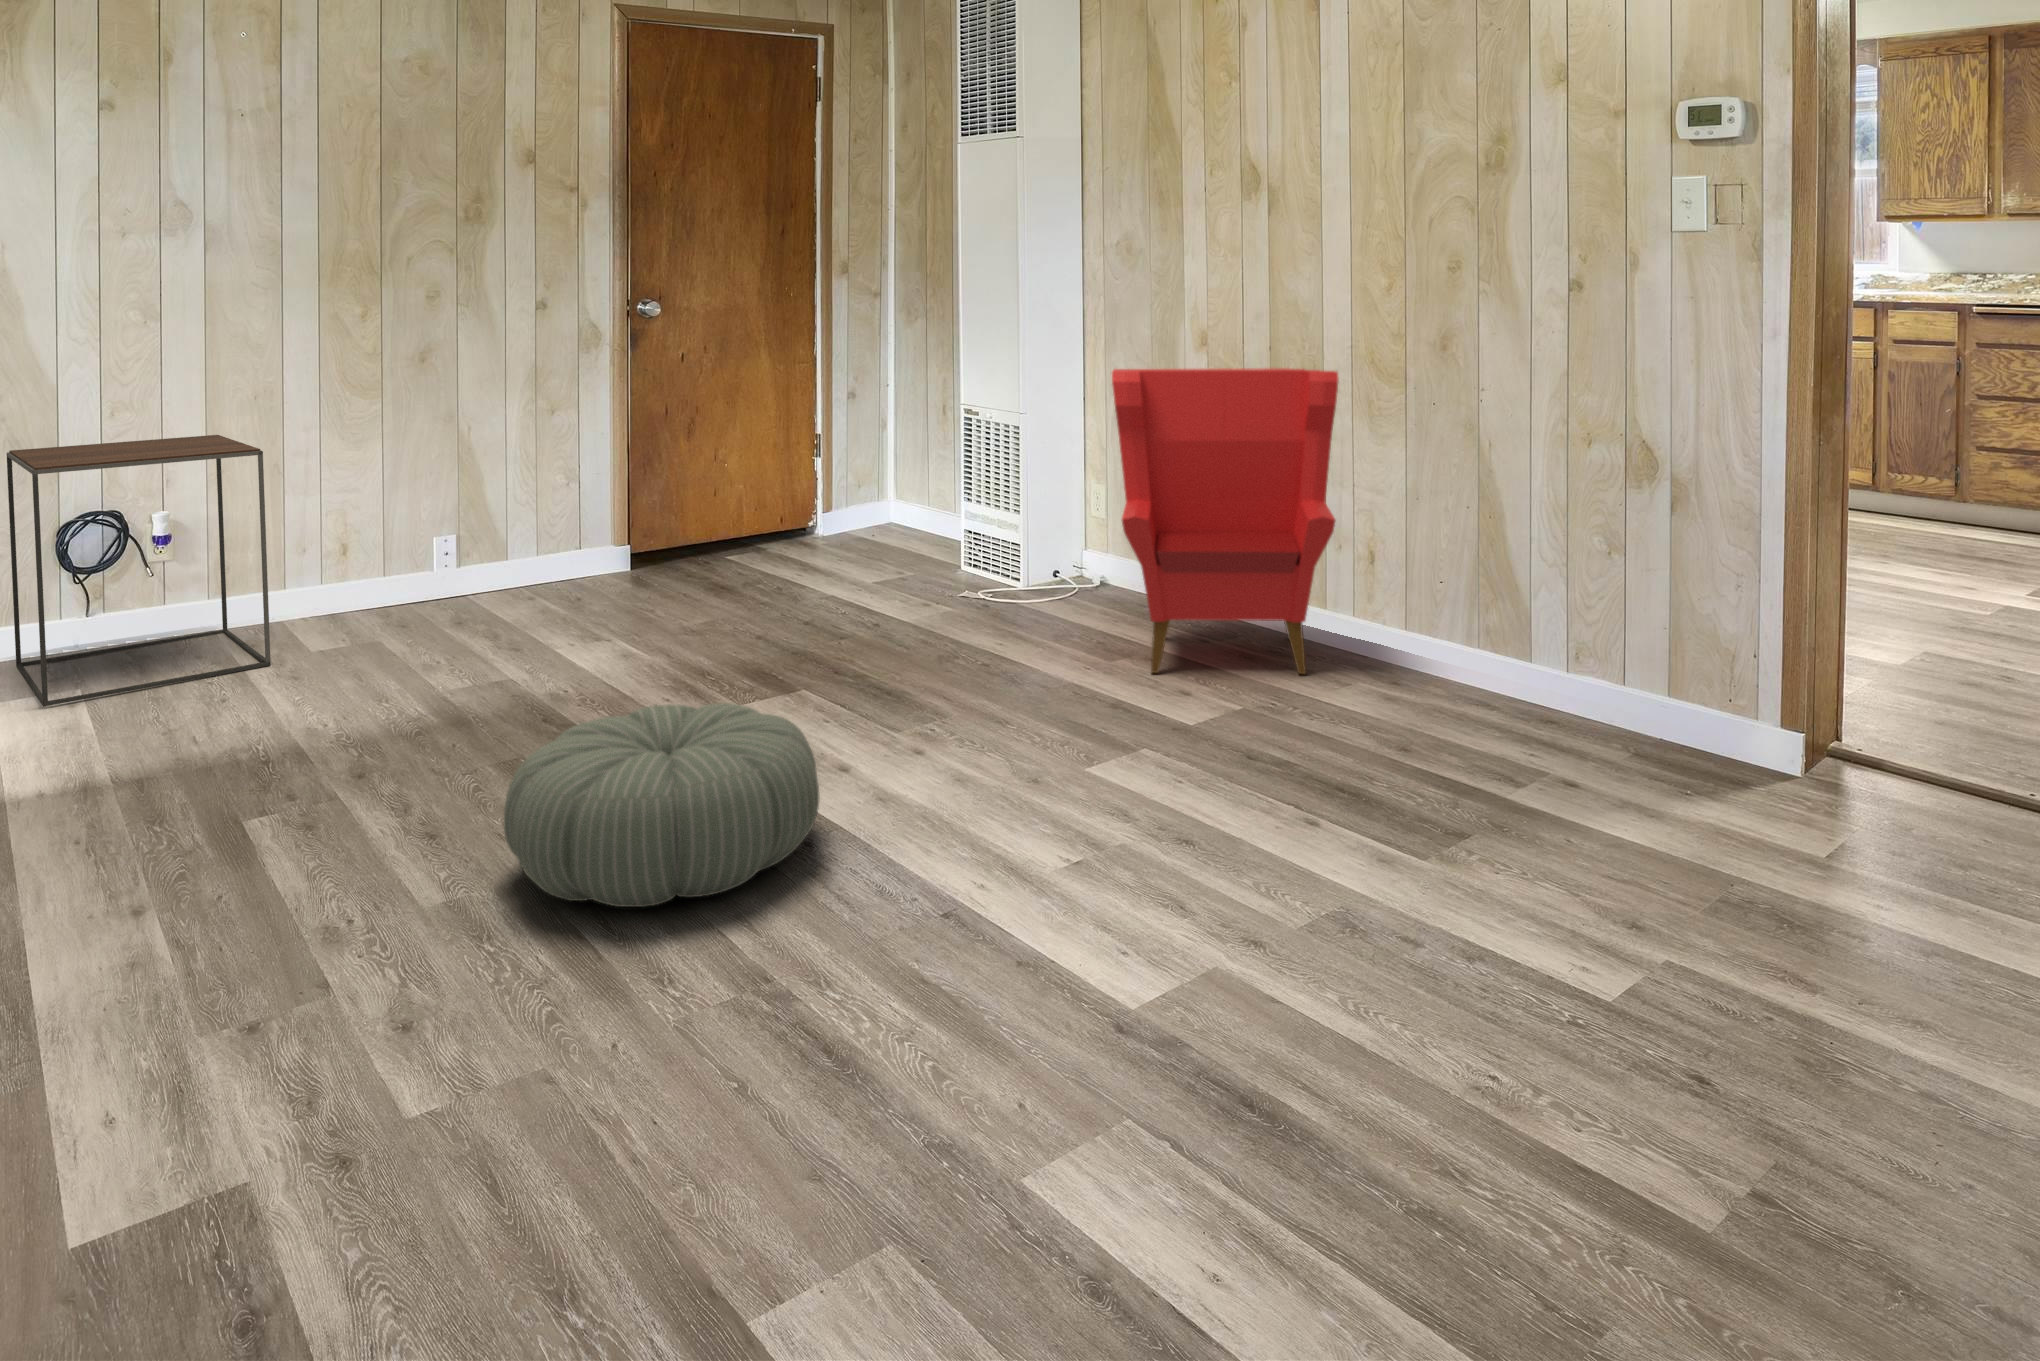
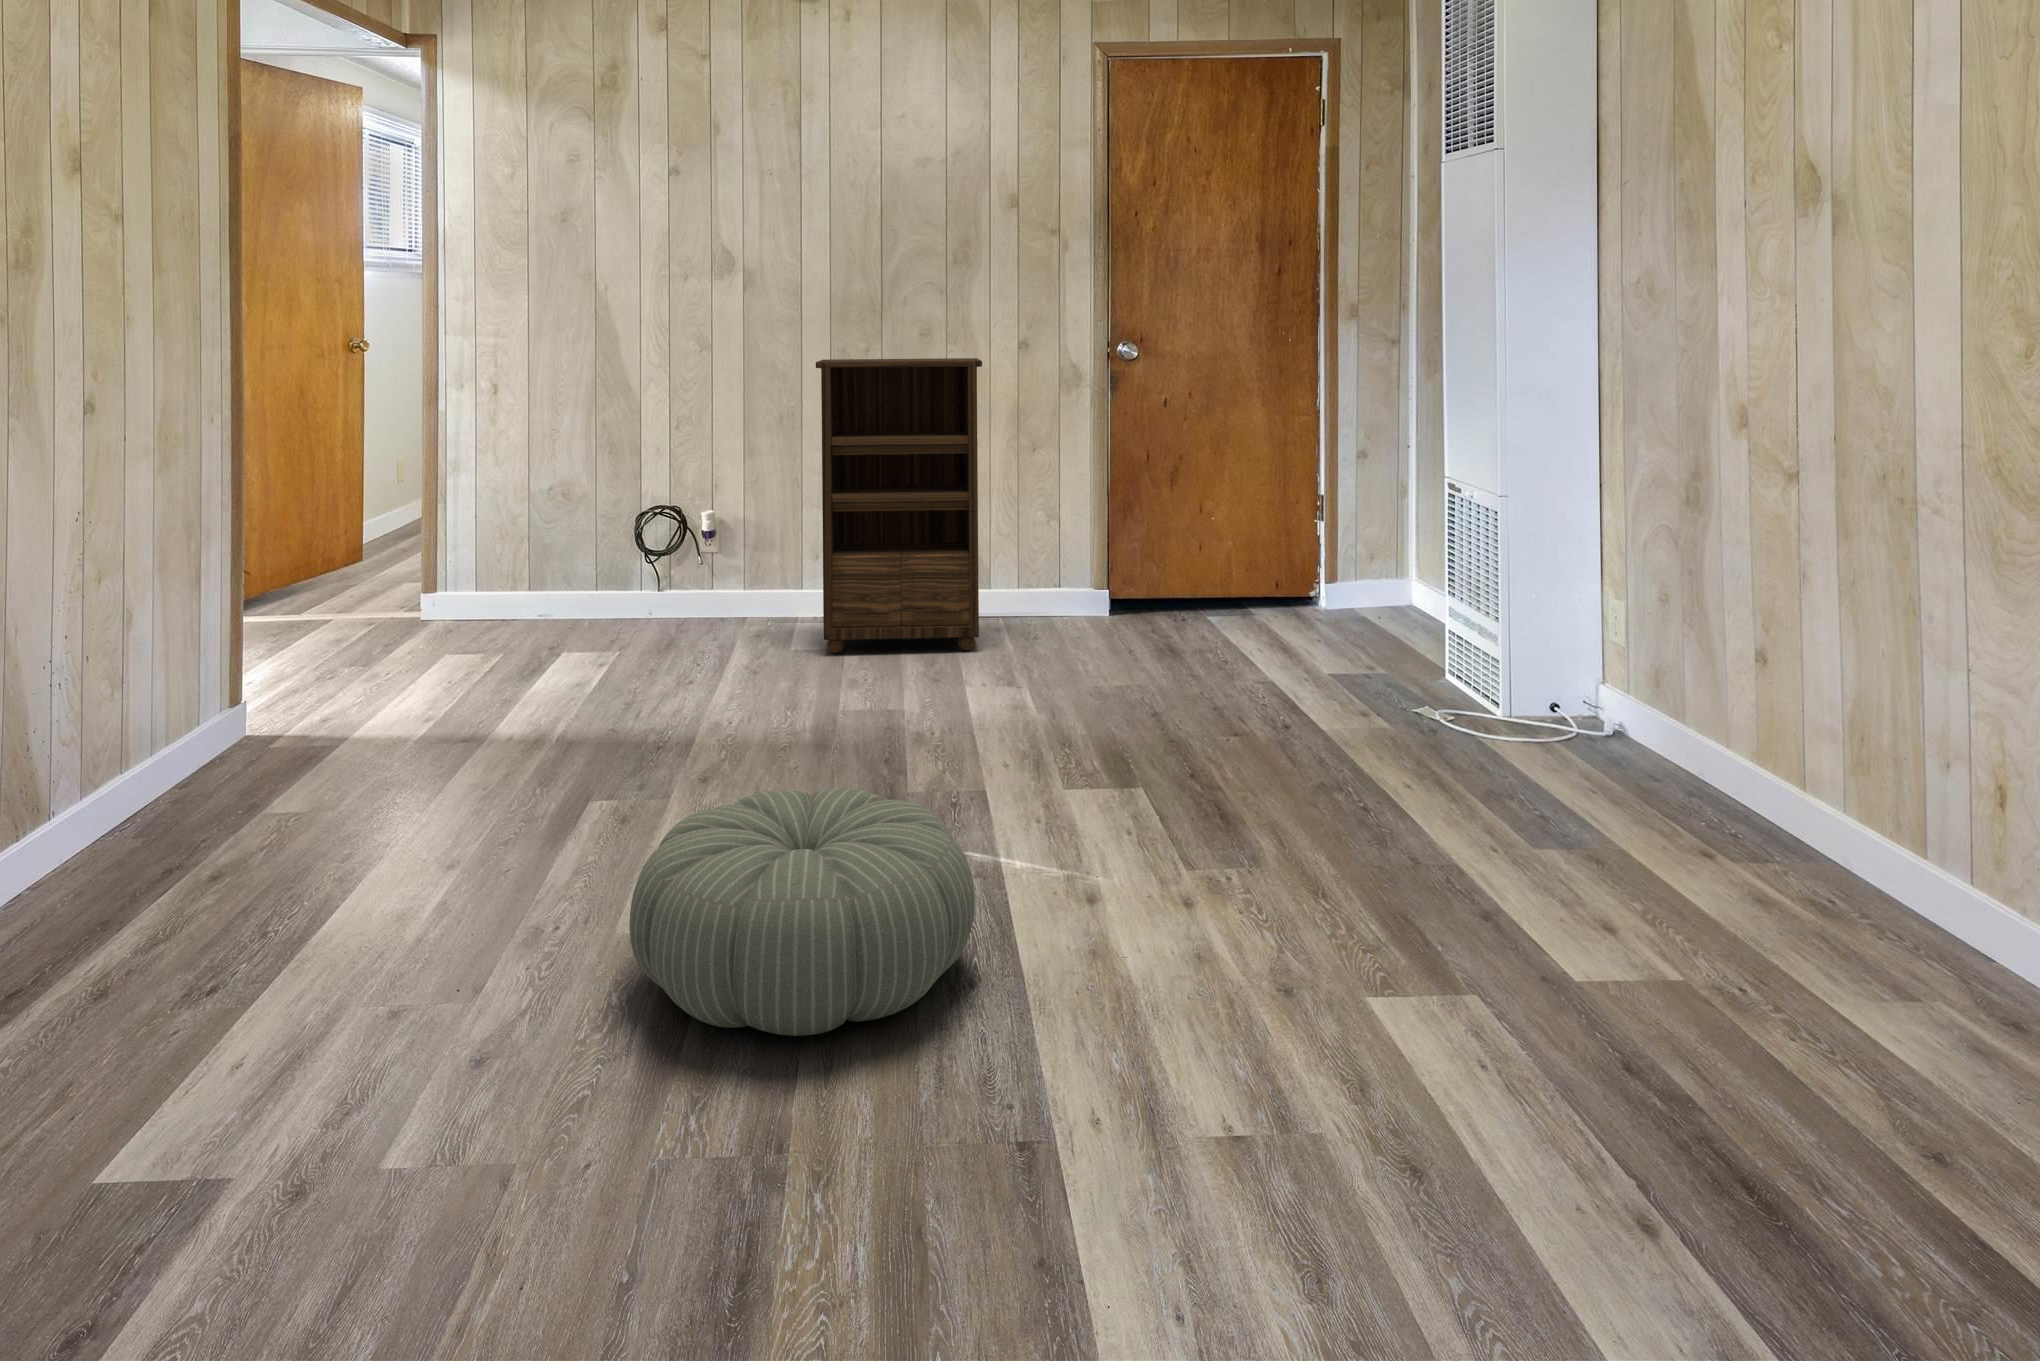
bookshelf: none [326,318,537,637] -> present [816,358,982,653]
armchair: present [1112,368,1338,674] -> none [1530,439,1950,945]
side table: present [7,435,271,707] -> none [574,455,749,672]

